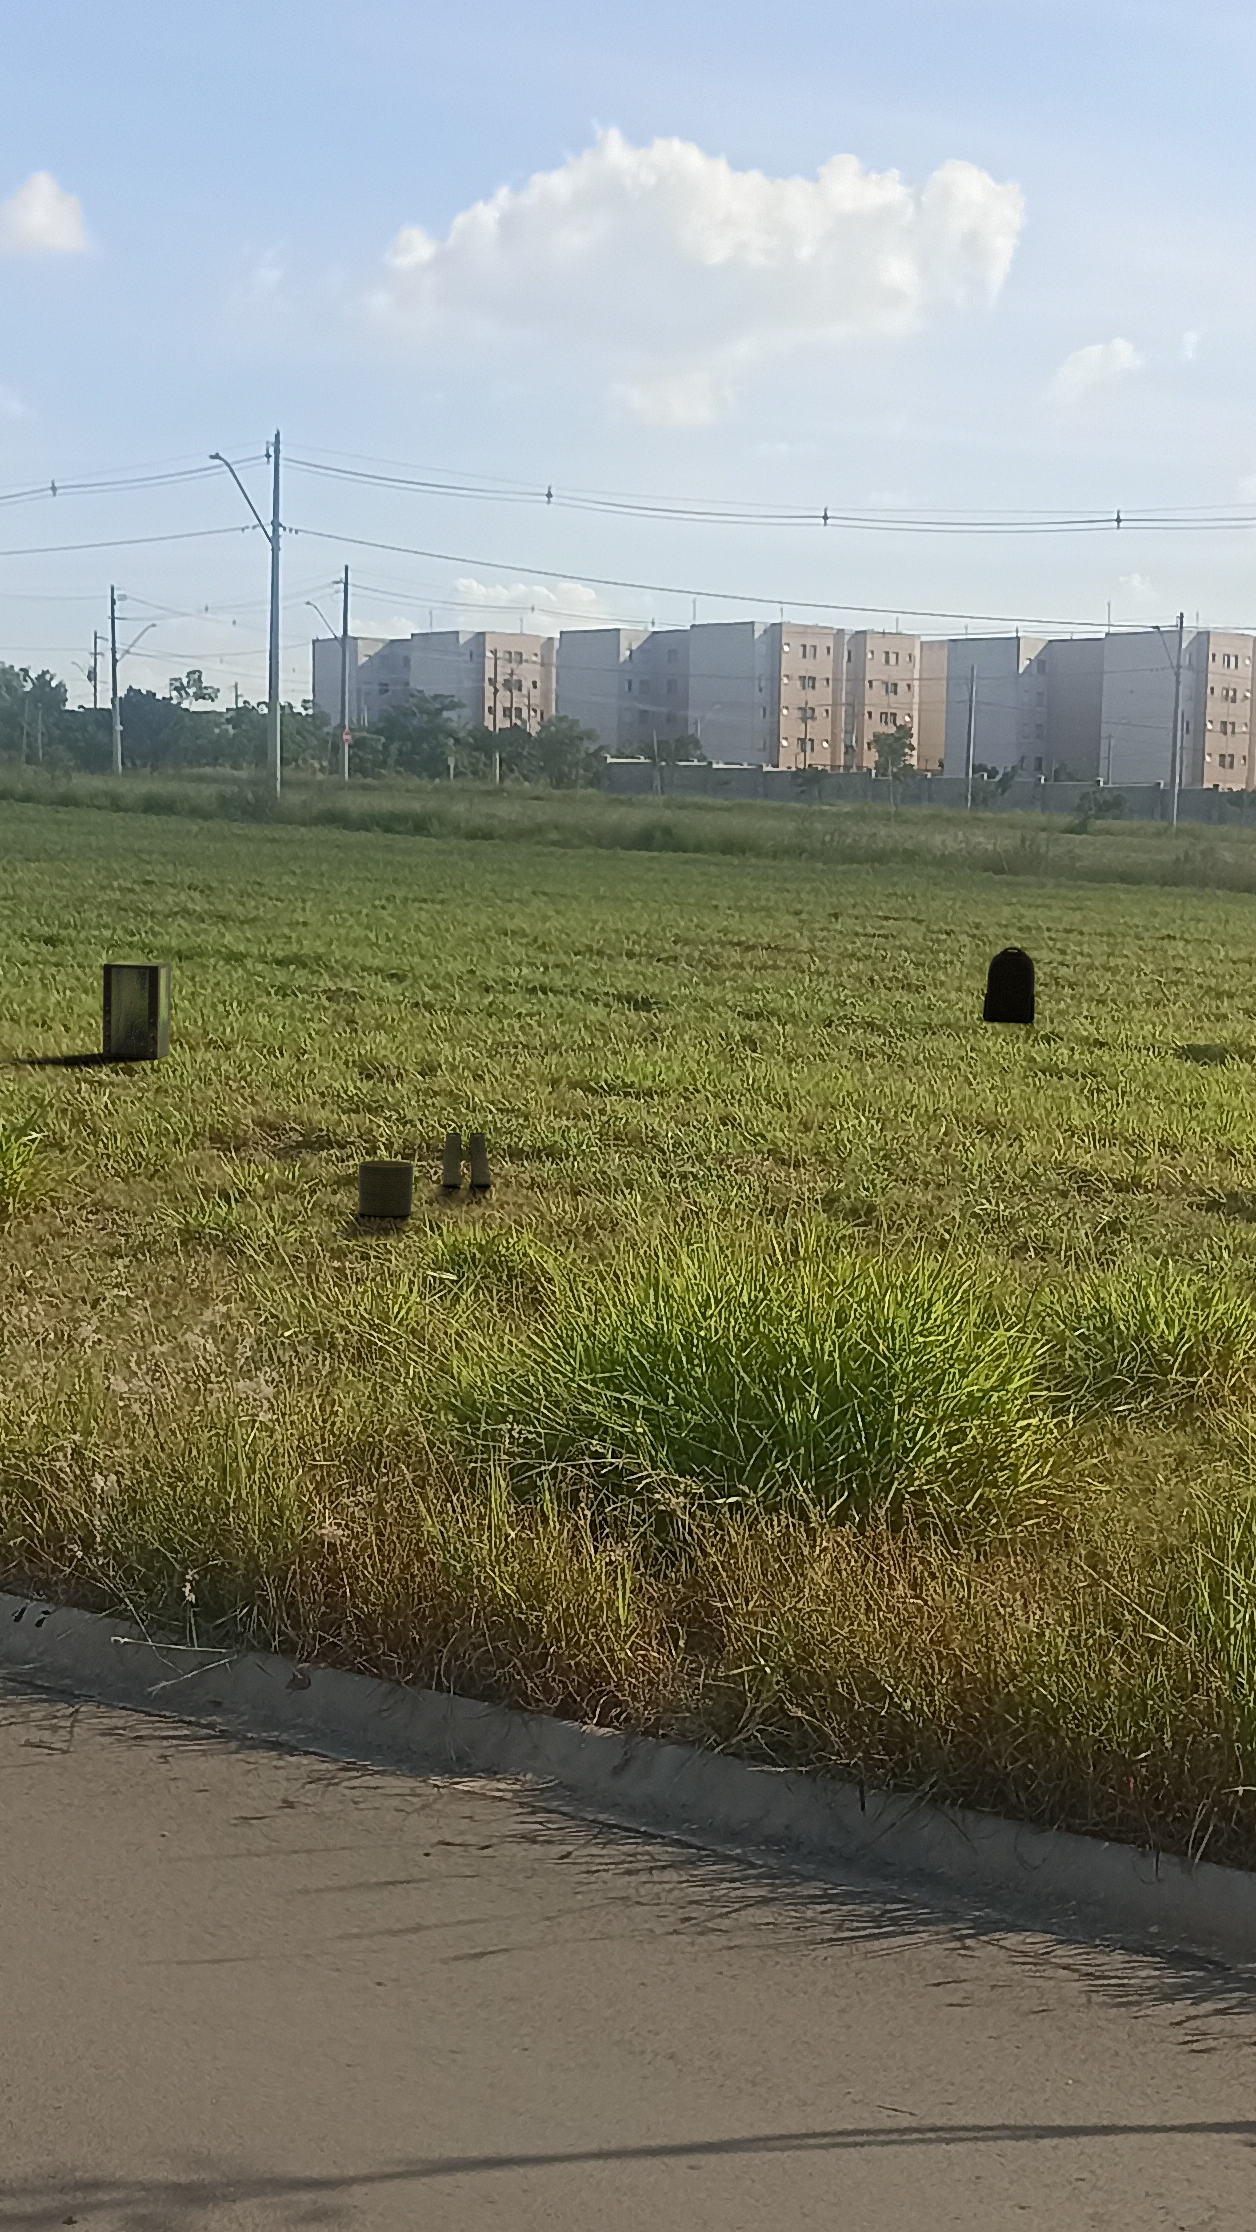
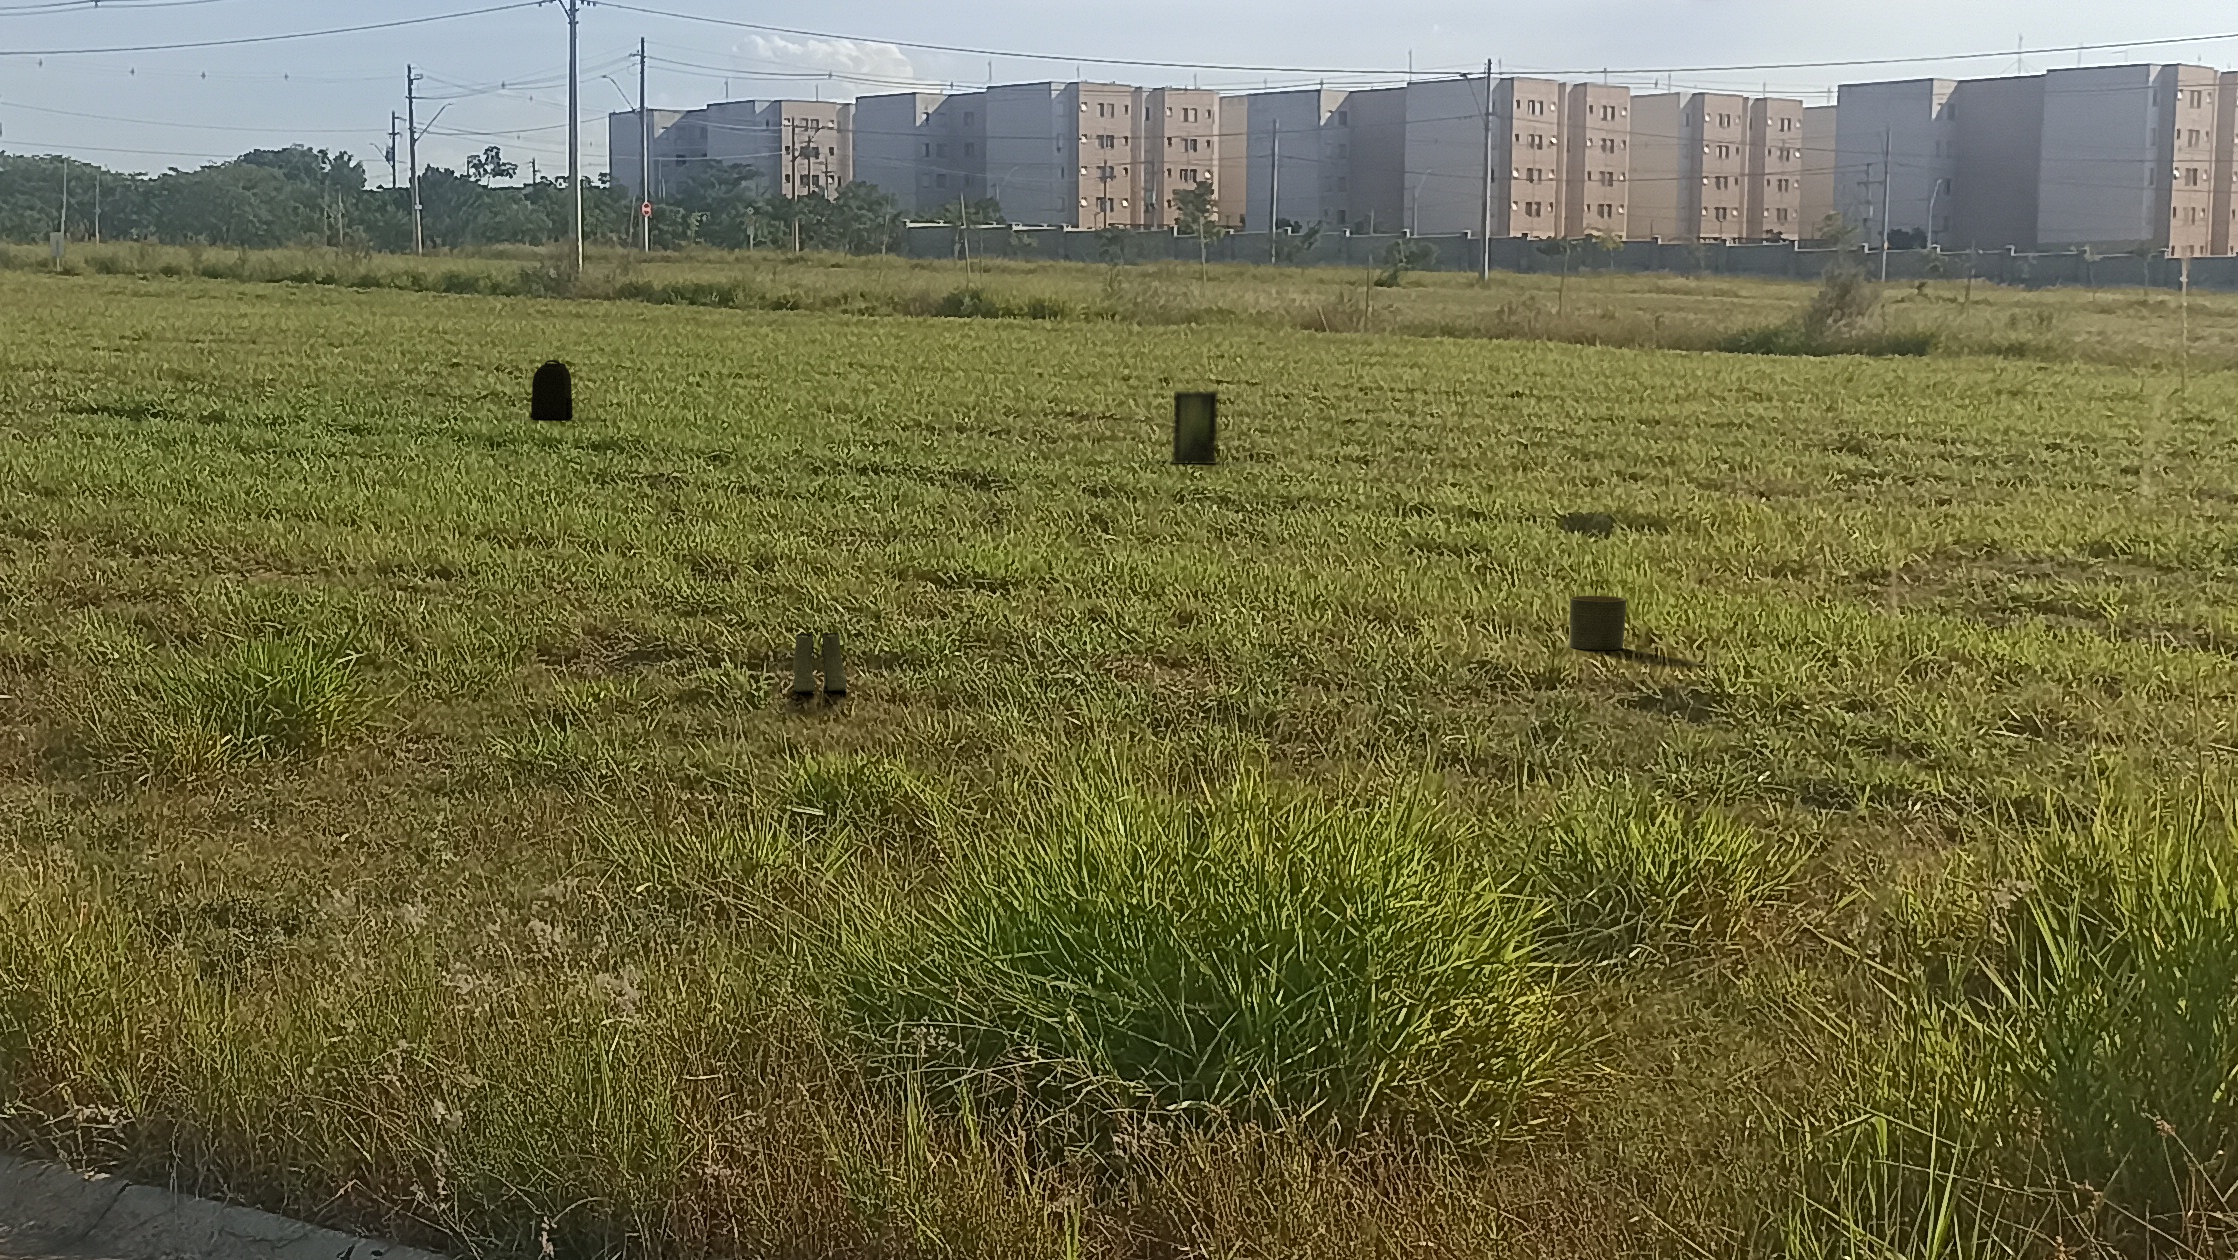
backpack: present [982,947,1035,1022] -> present [531,360,573,420]
storage box: present [103,961,171,1059] -> present [1173,391,1218,464]
planter: present [358,1160,413,1216] -> present [1569,596,1627,650]

